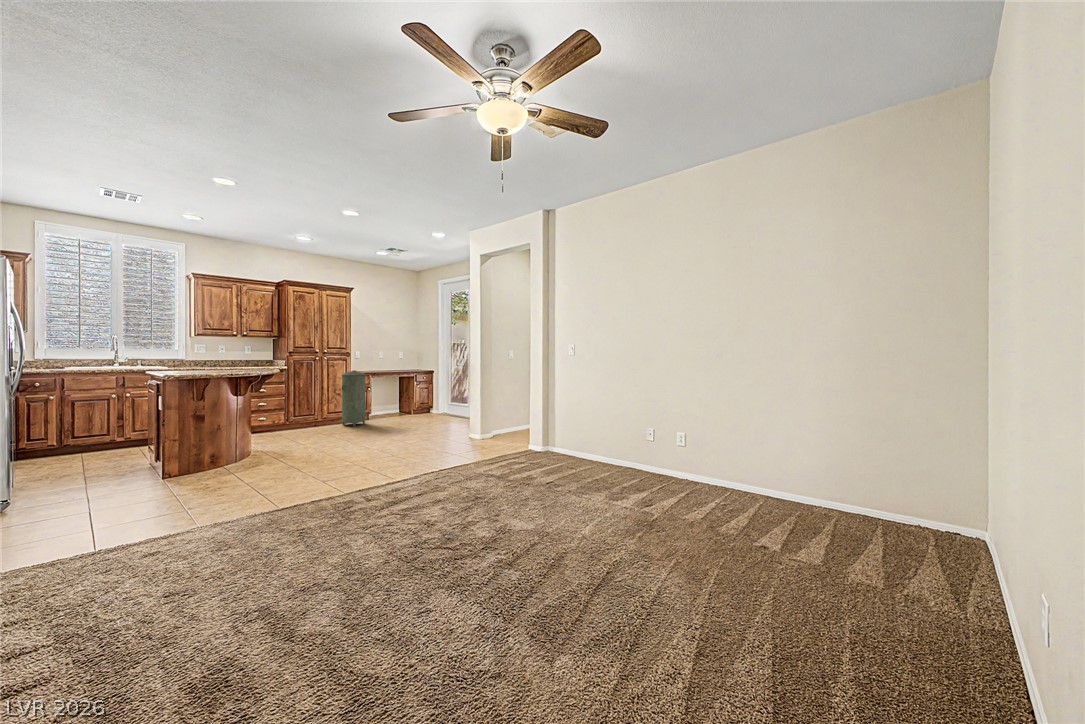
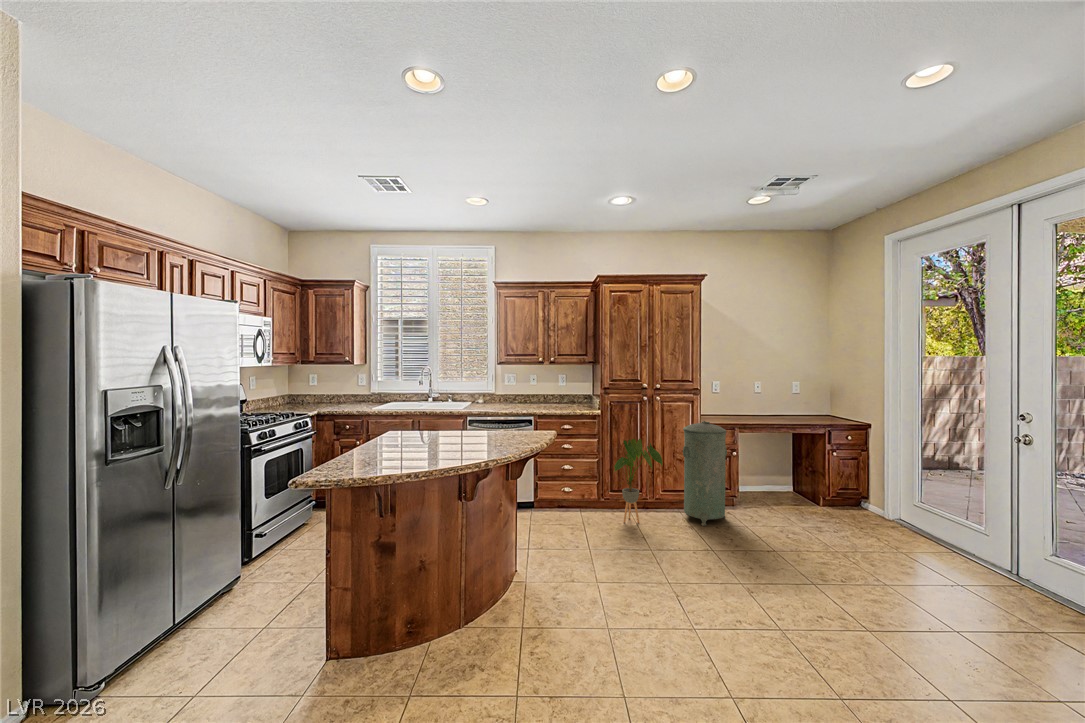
house plant: none [299,382,332,431] -> present [614,439,663,523]

